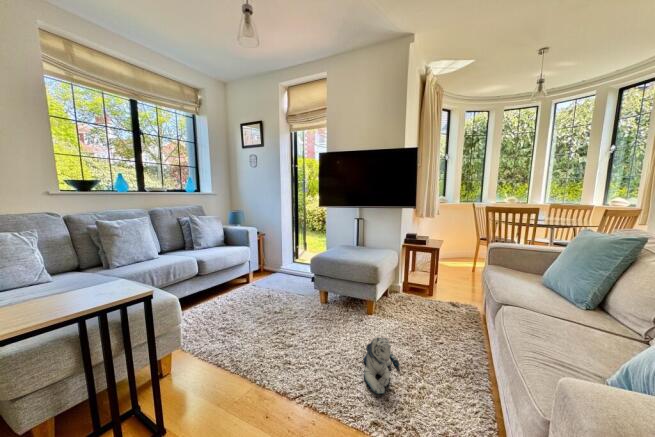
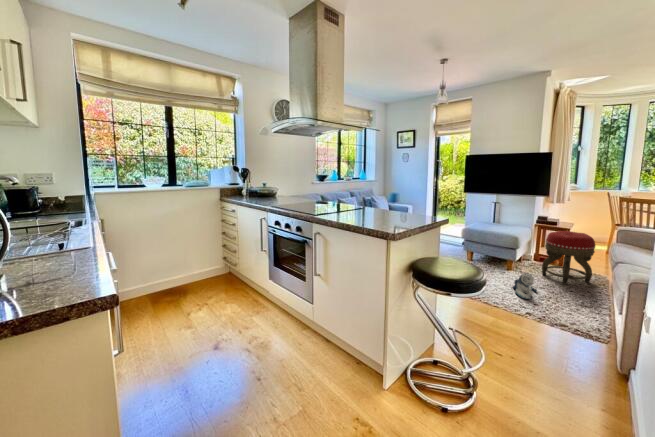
footstool: none [410,254,473,339] -> present [542,231,595,284]

